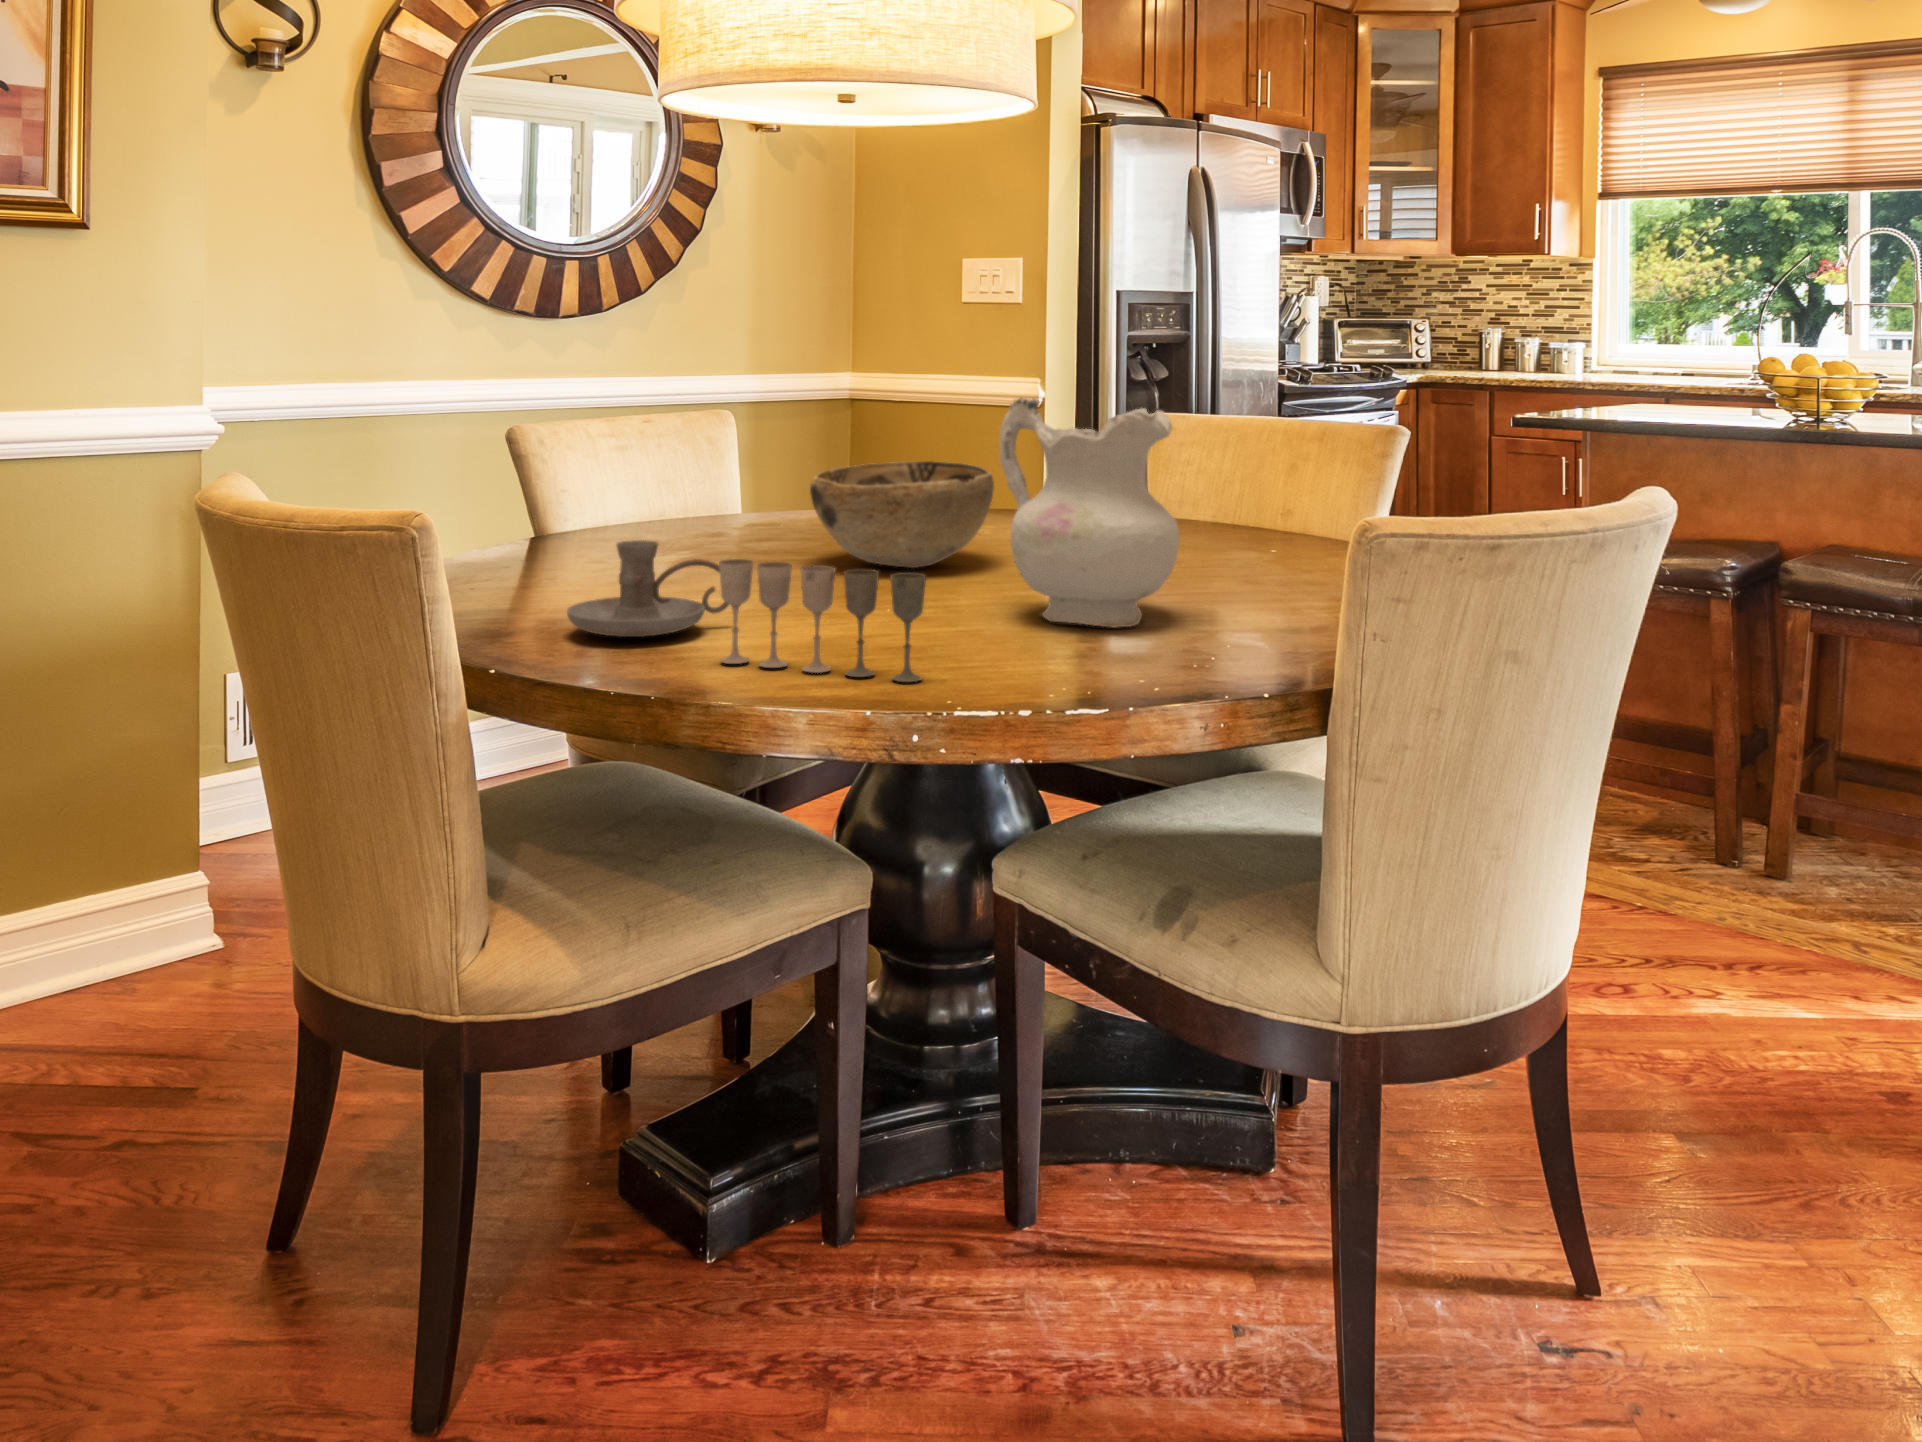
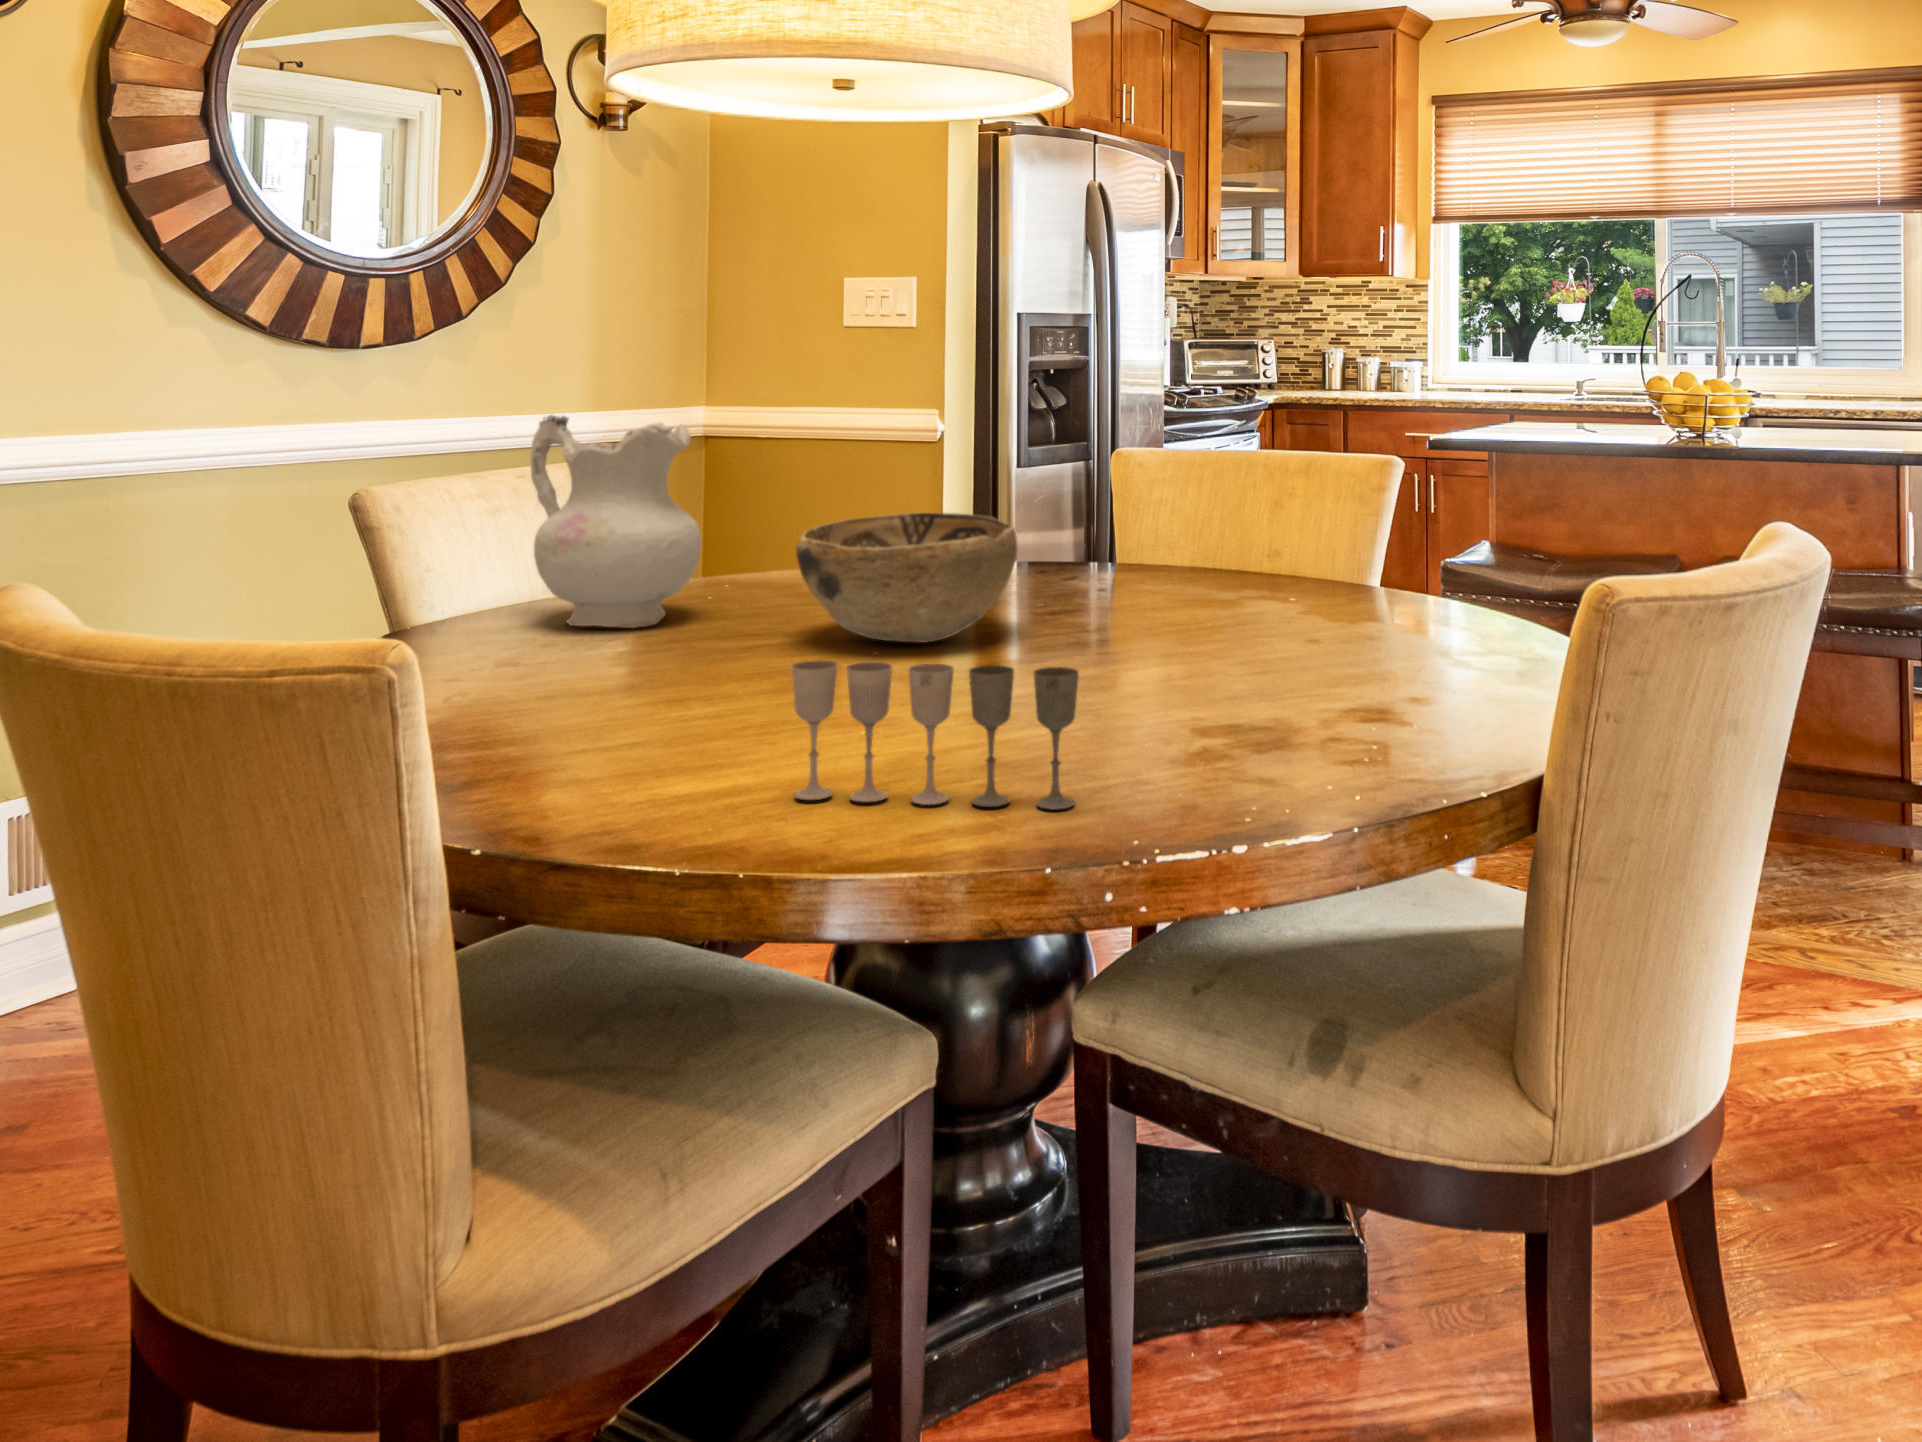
ceramic pitcher: present [1000,398,1179,628] -> present [531,415,701,628]
candle holder: present [567,540,729,637] -> none [552,638,769,769]

